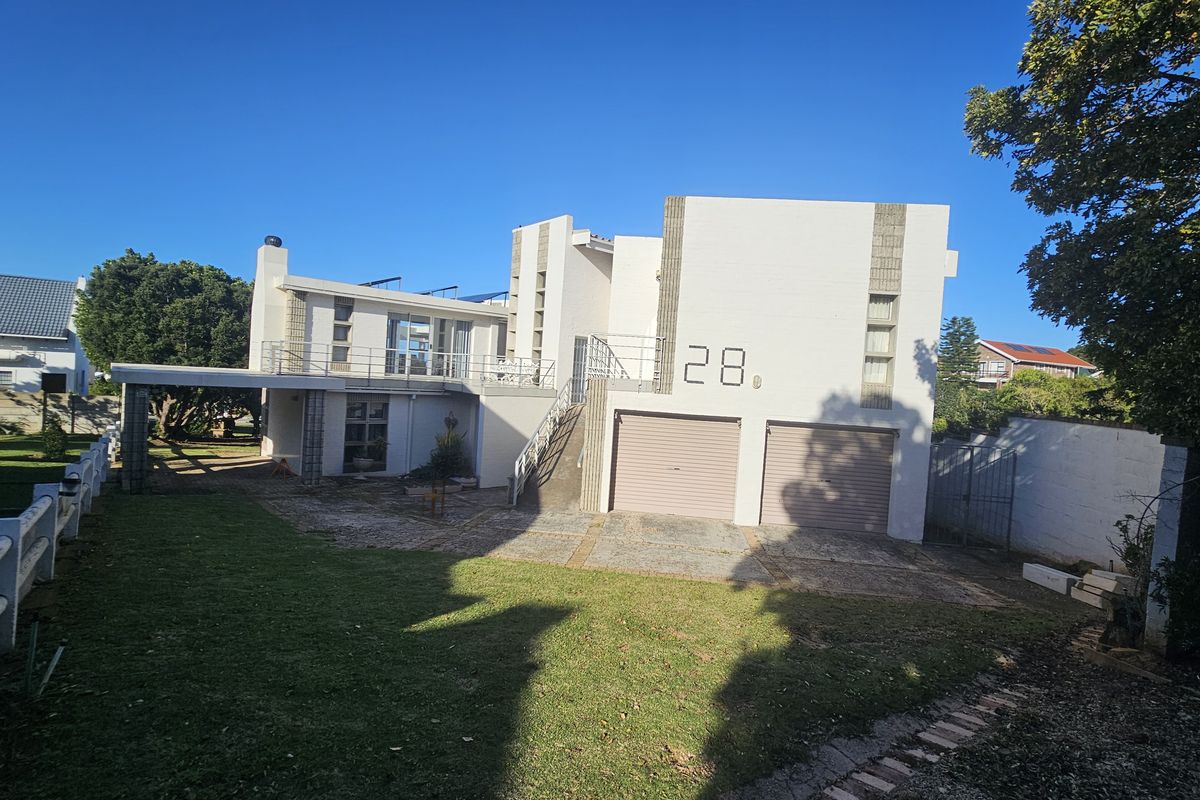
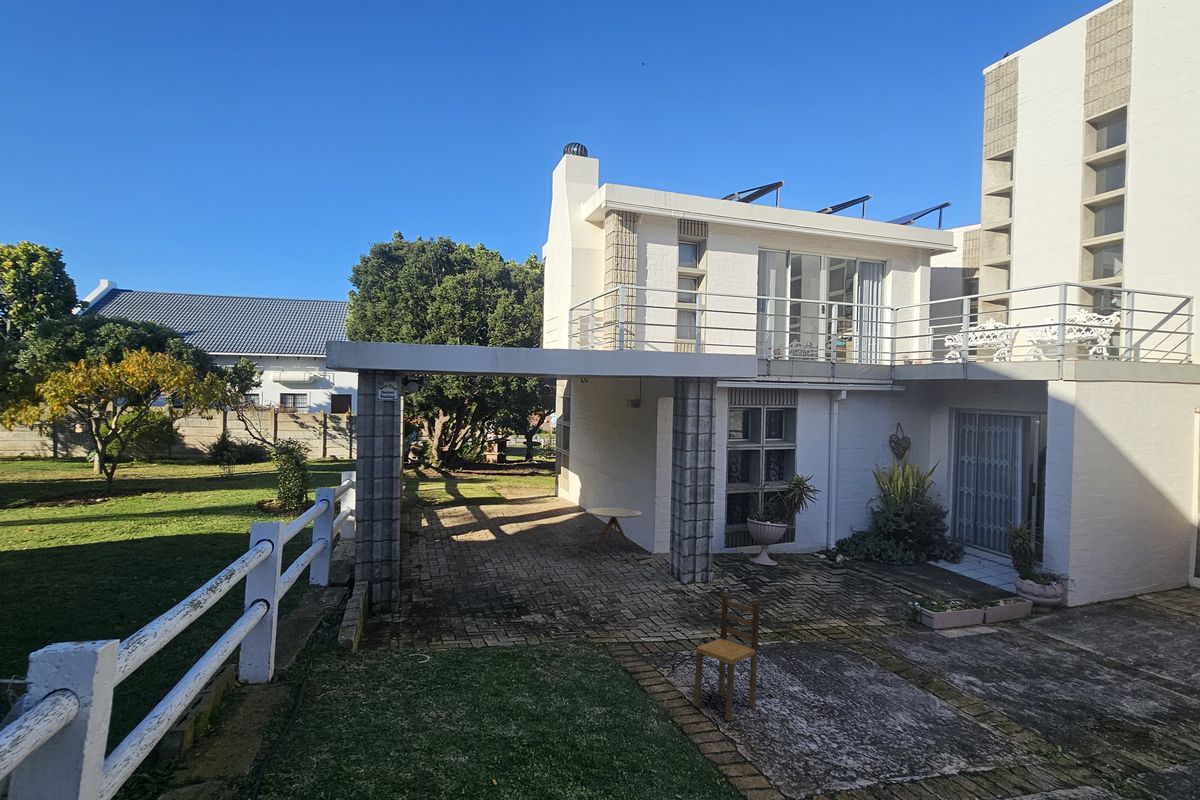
chair: present [421,477,446,517] -> present [694,591,760,721]

